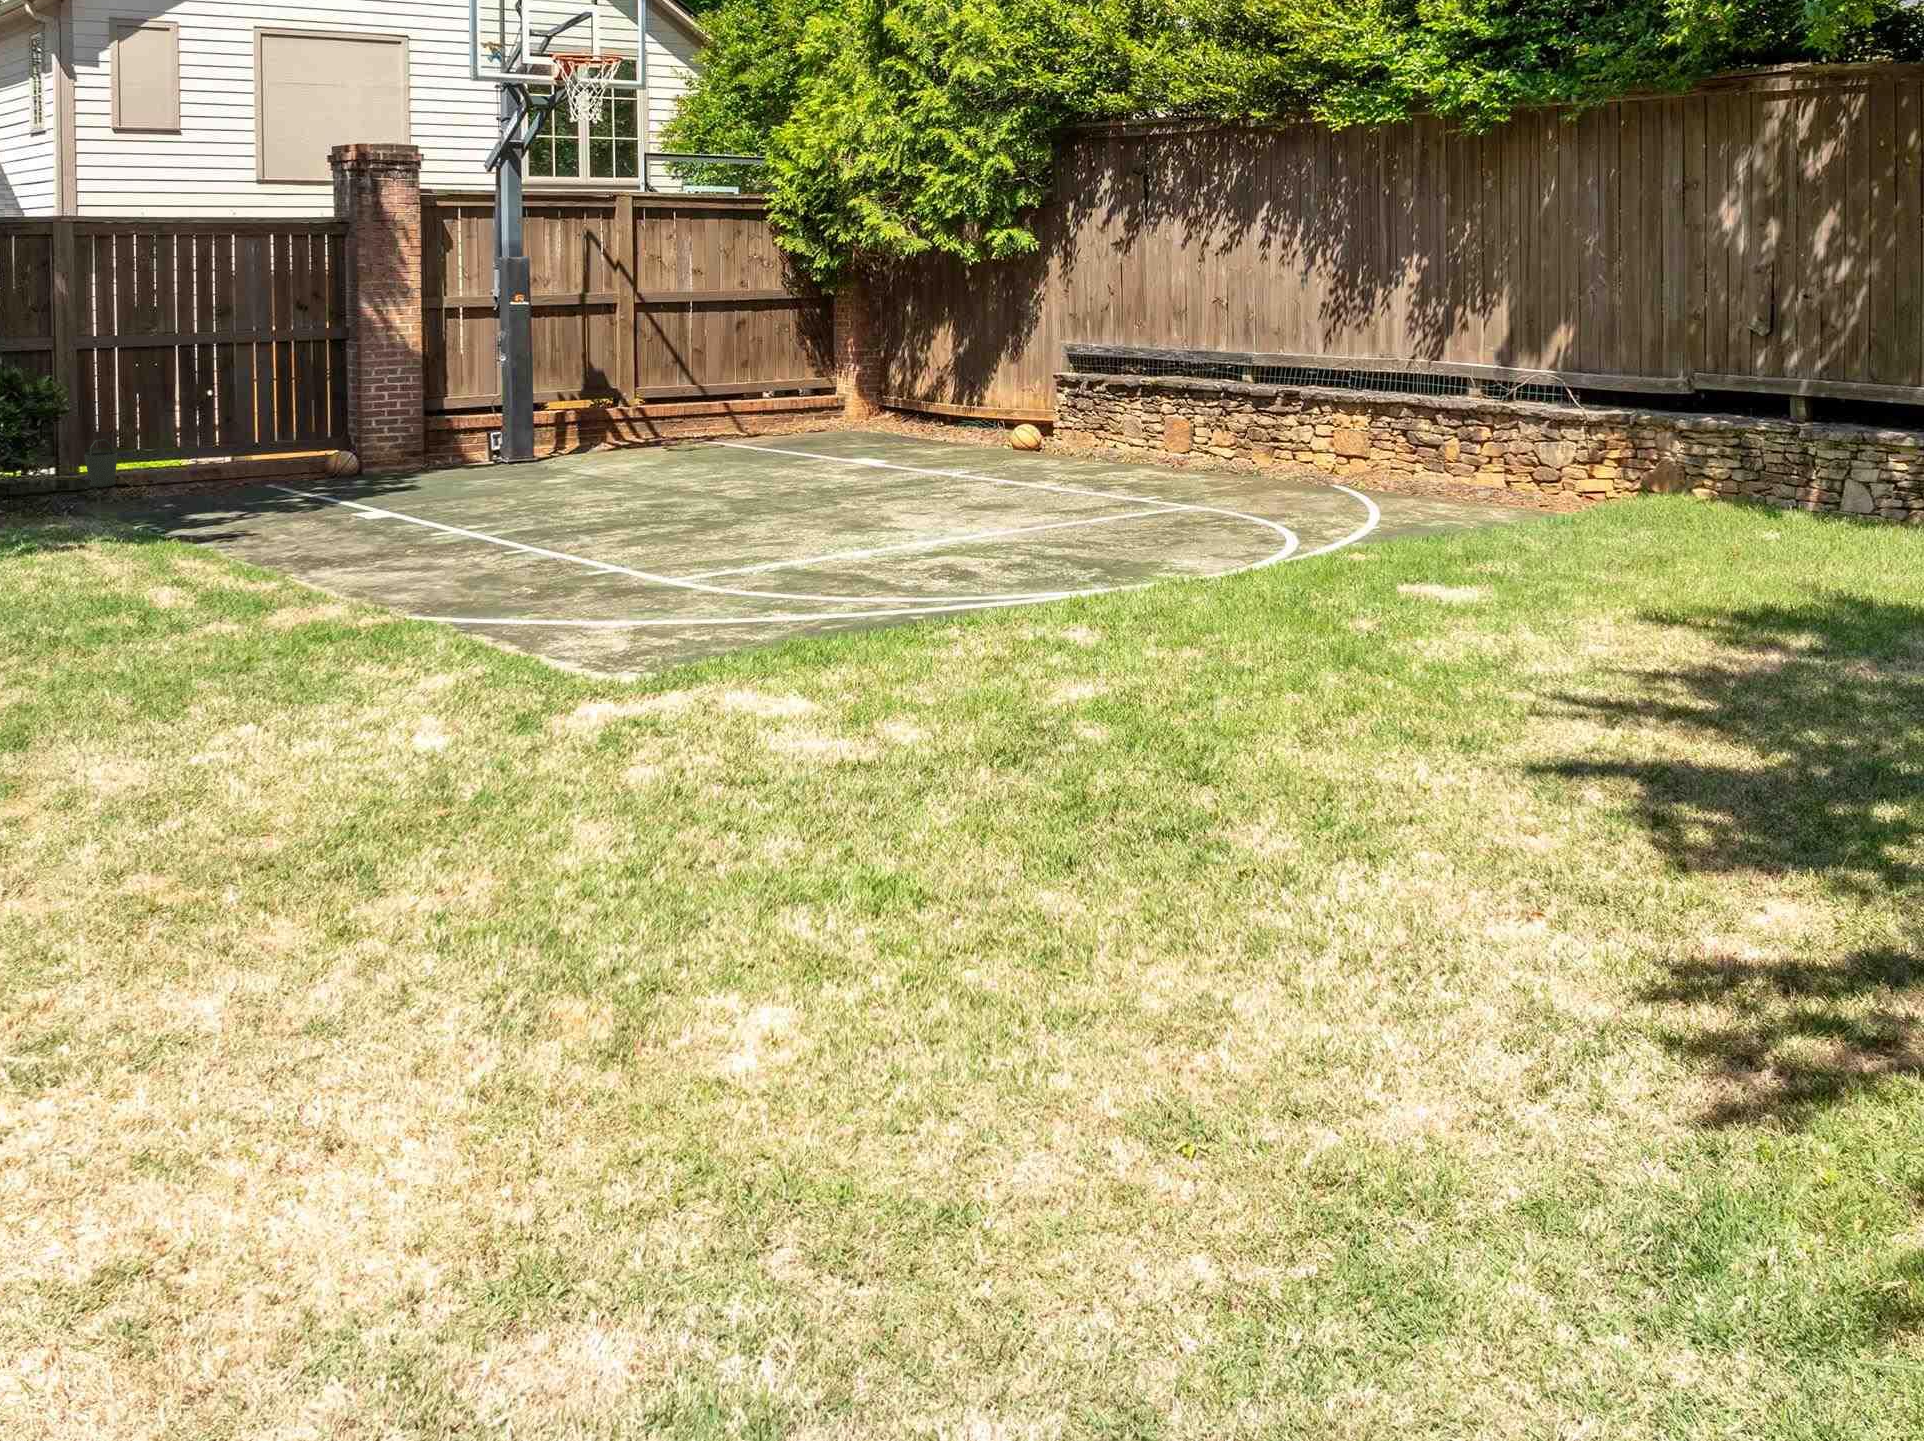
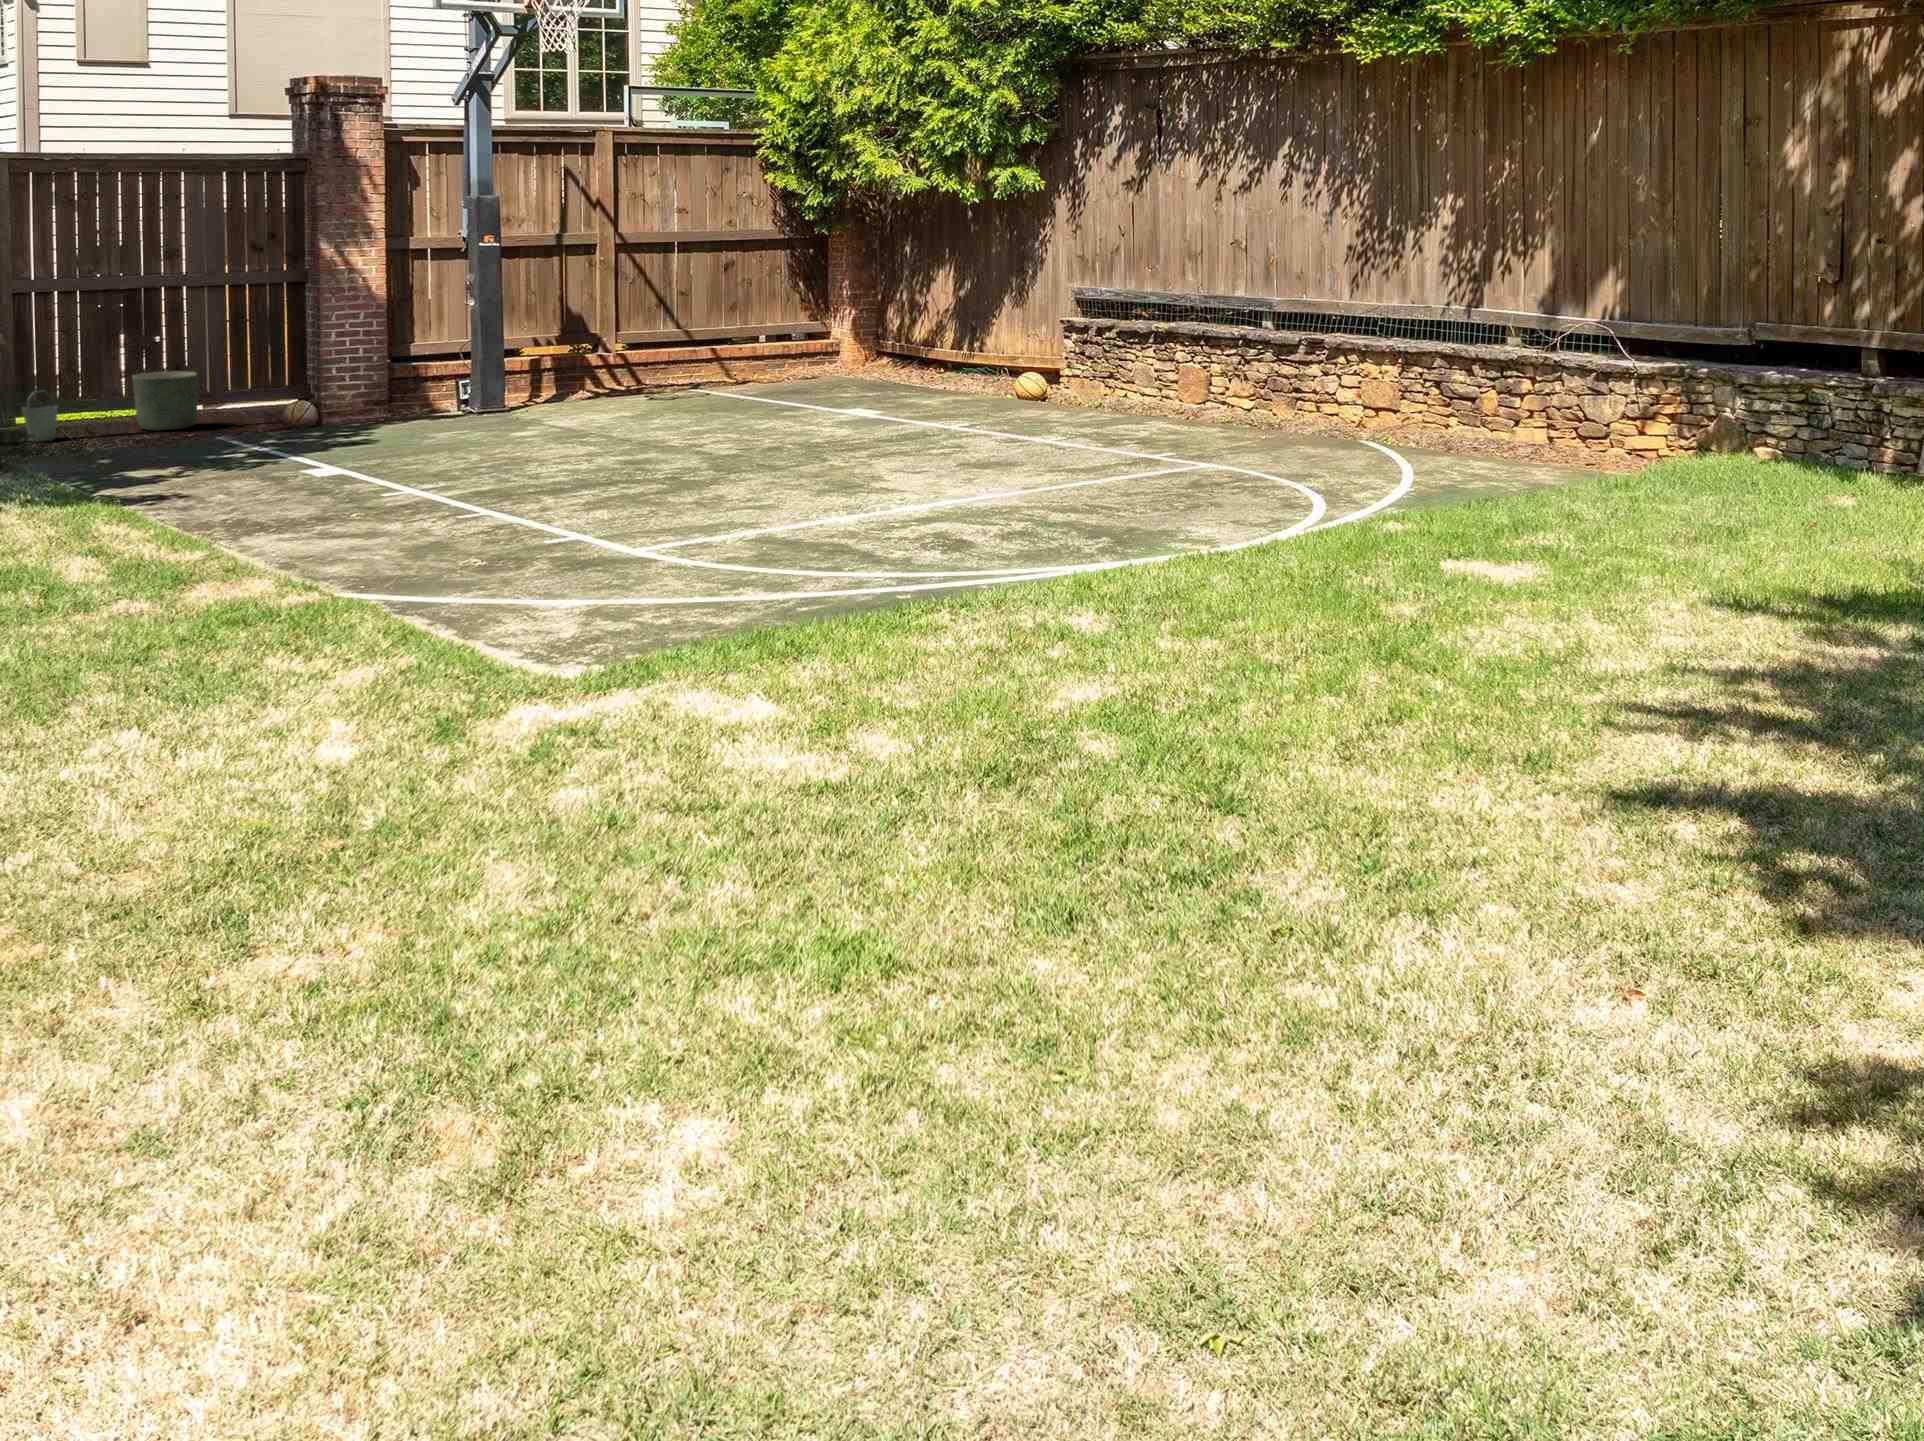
planter: none [185,422,245,477] -> present [132,372,197,431]

